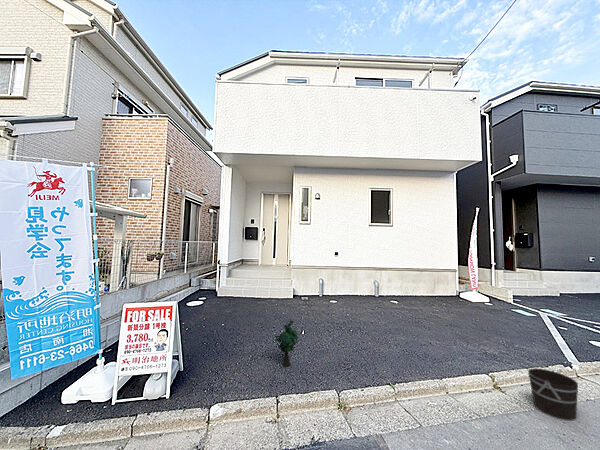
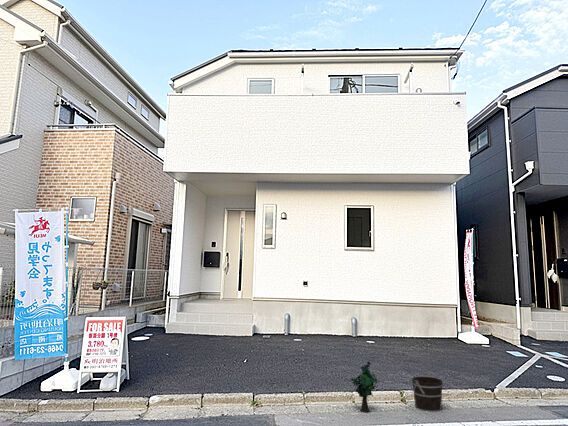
decorative plant: present [275,321,298,367] -> present [351,362,377,412]

